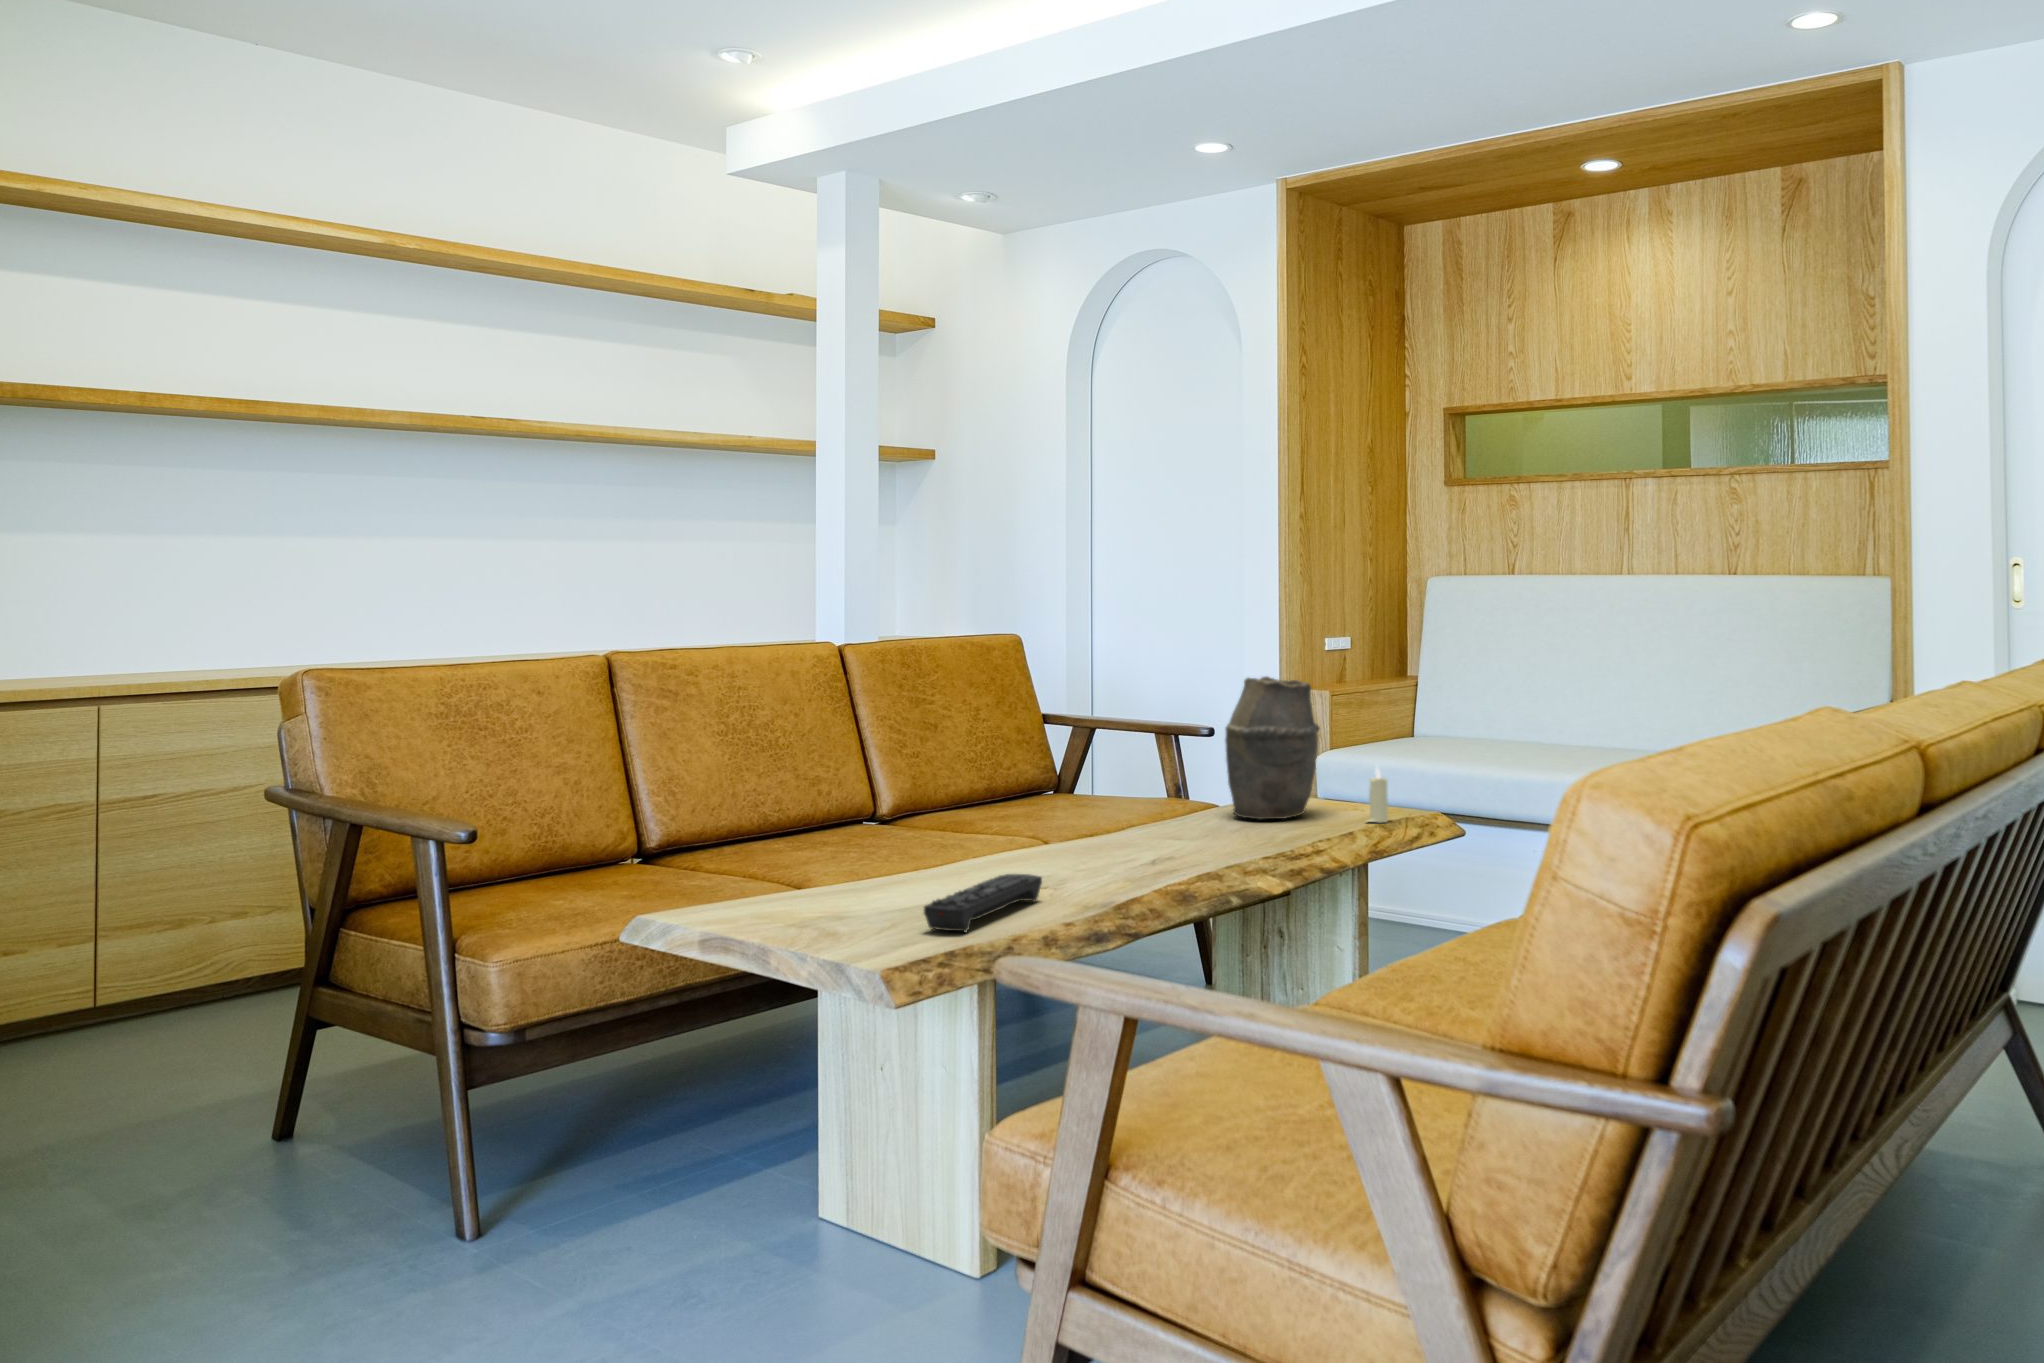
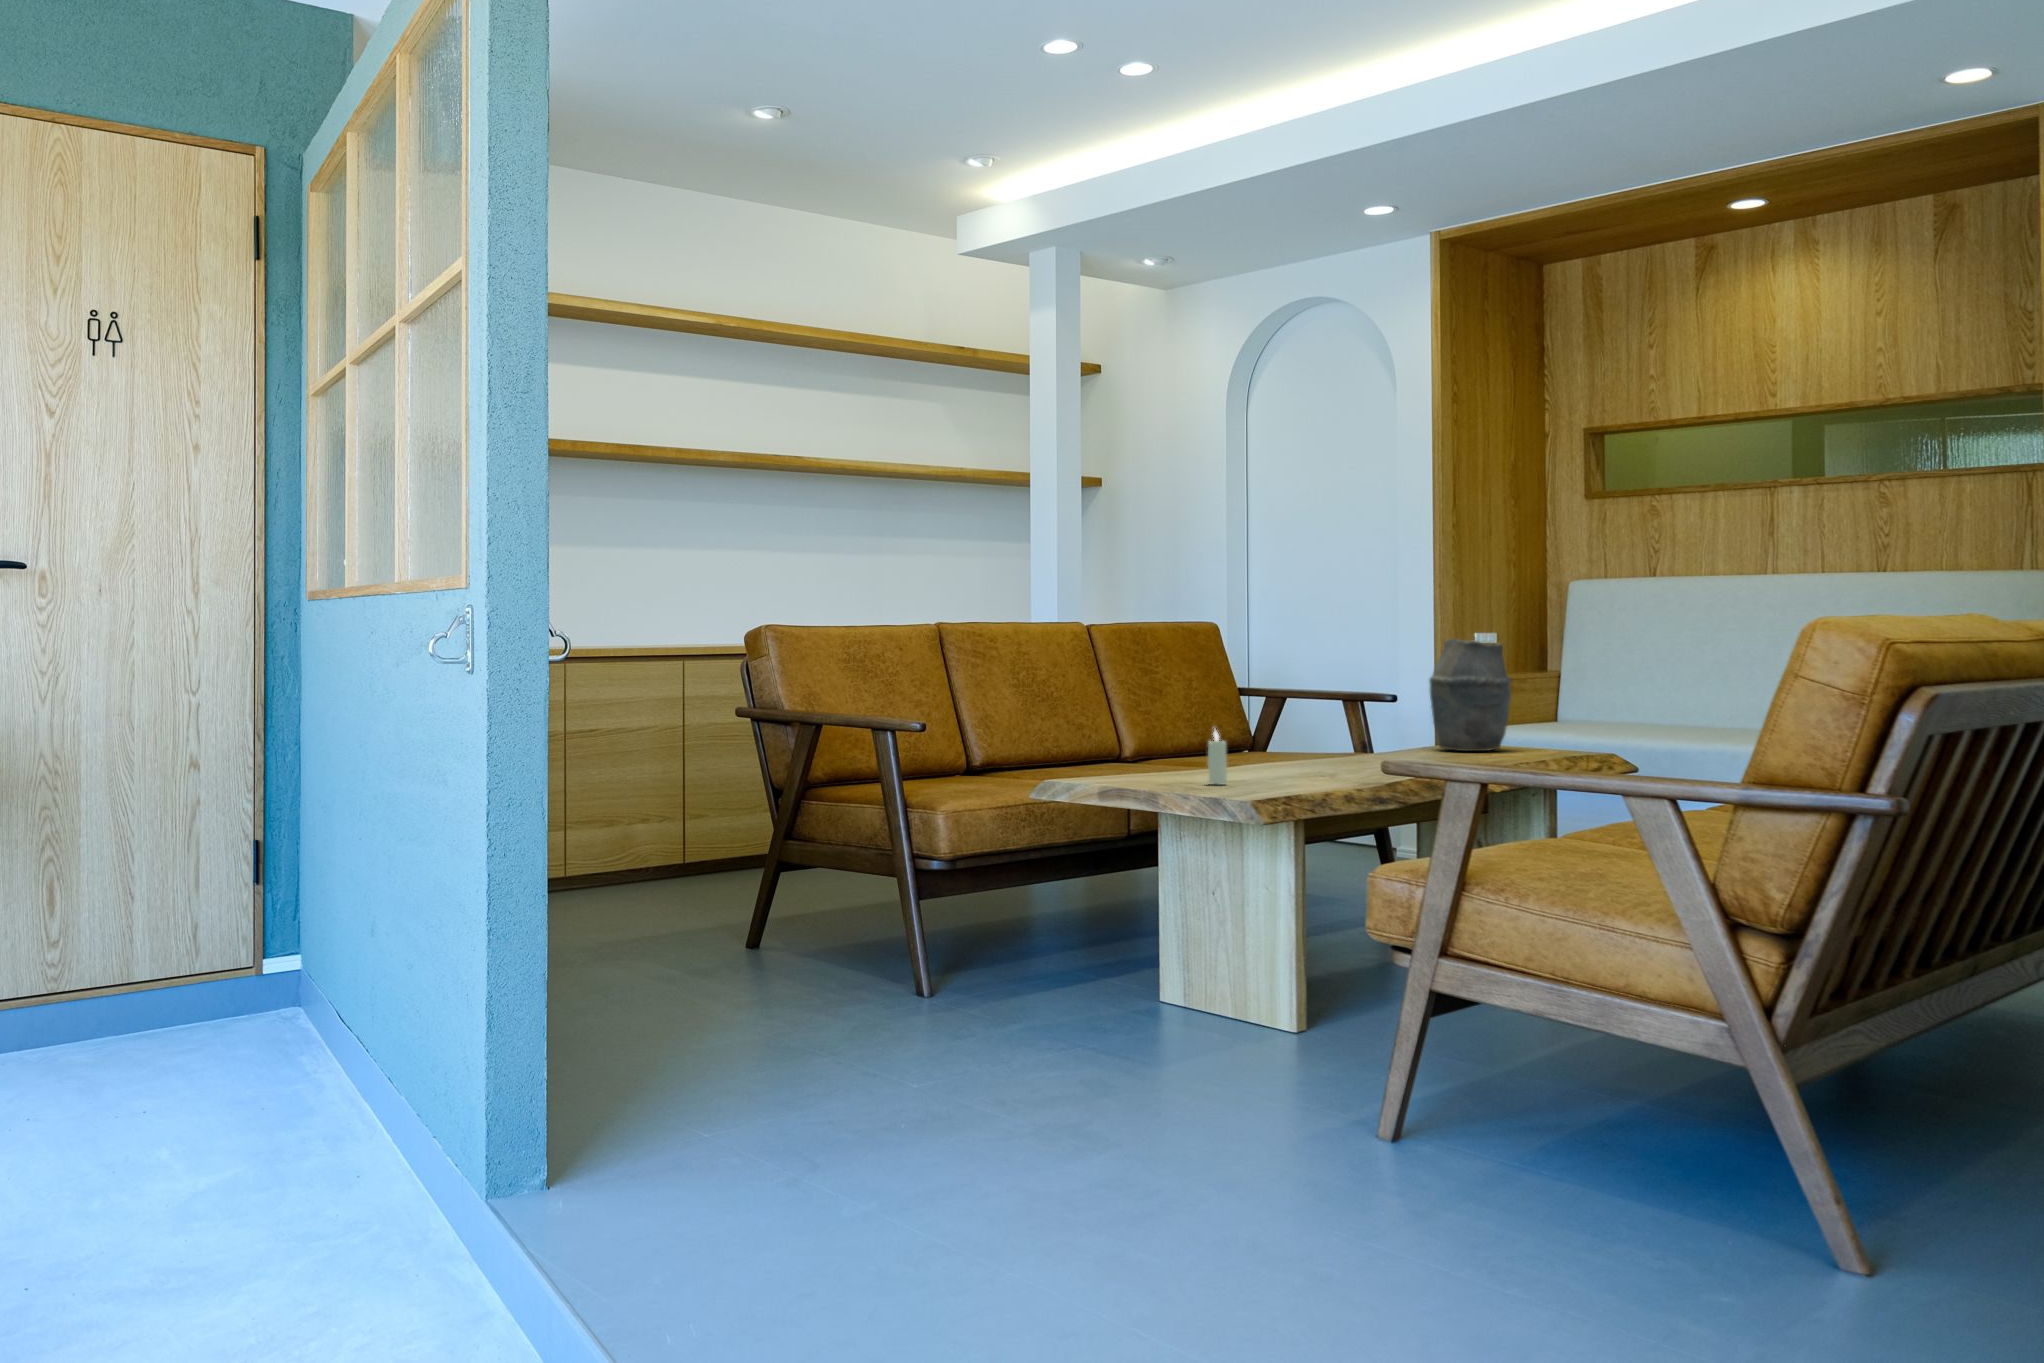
candle: present [1368,767,1388,822] -> present [1207,730,1227,785]
remote control: present [924,874,1042,932] -> none [1260,756,1329,784]

